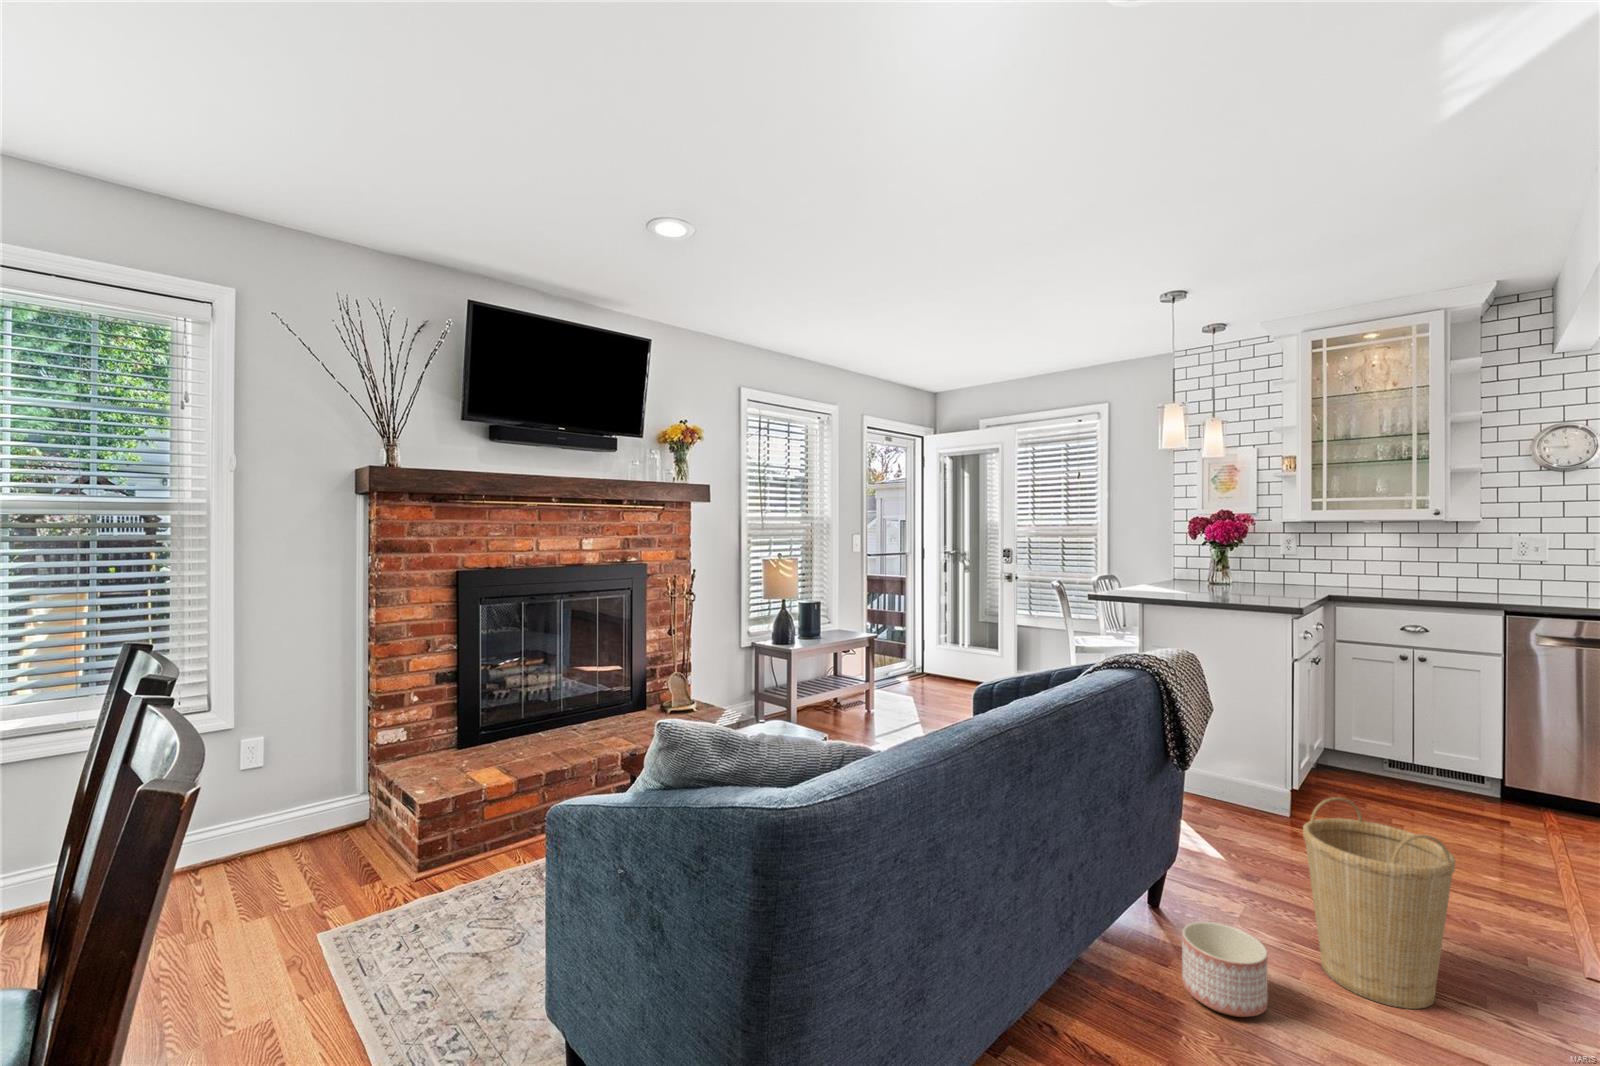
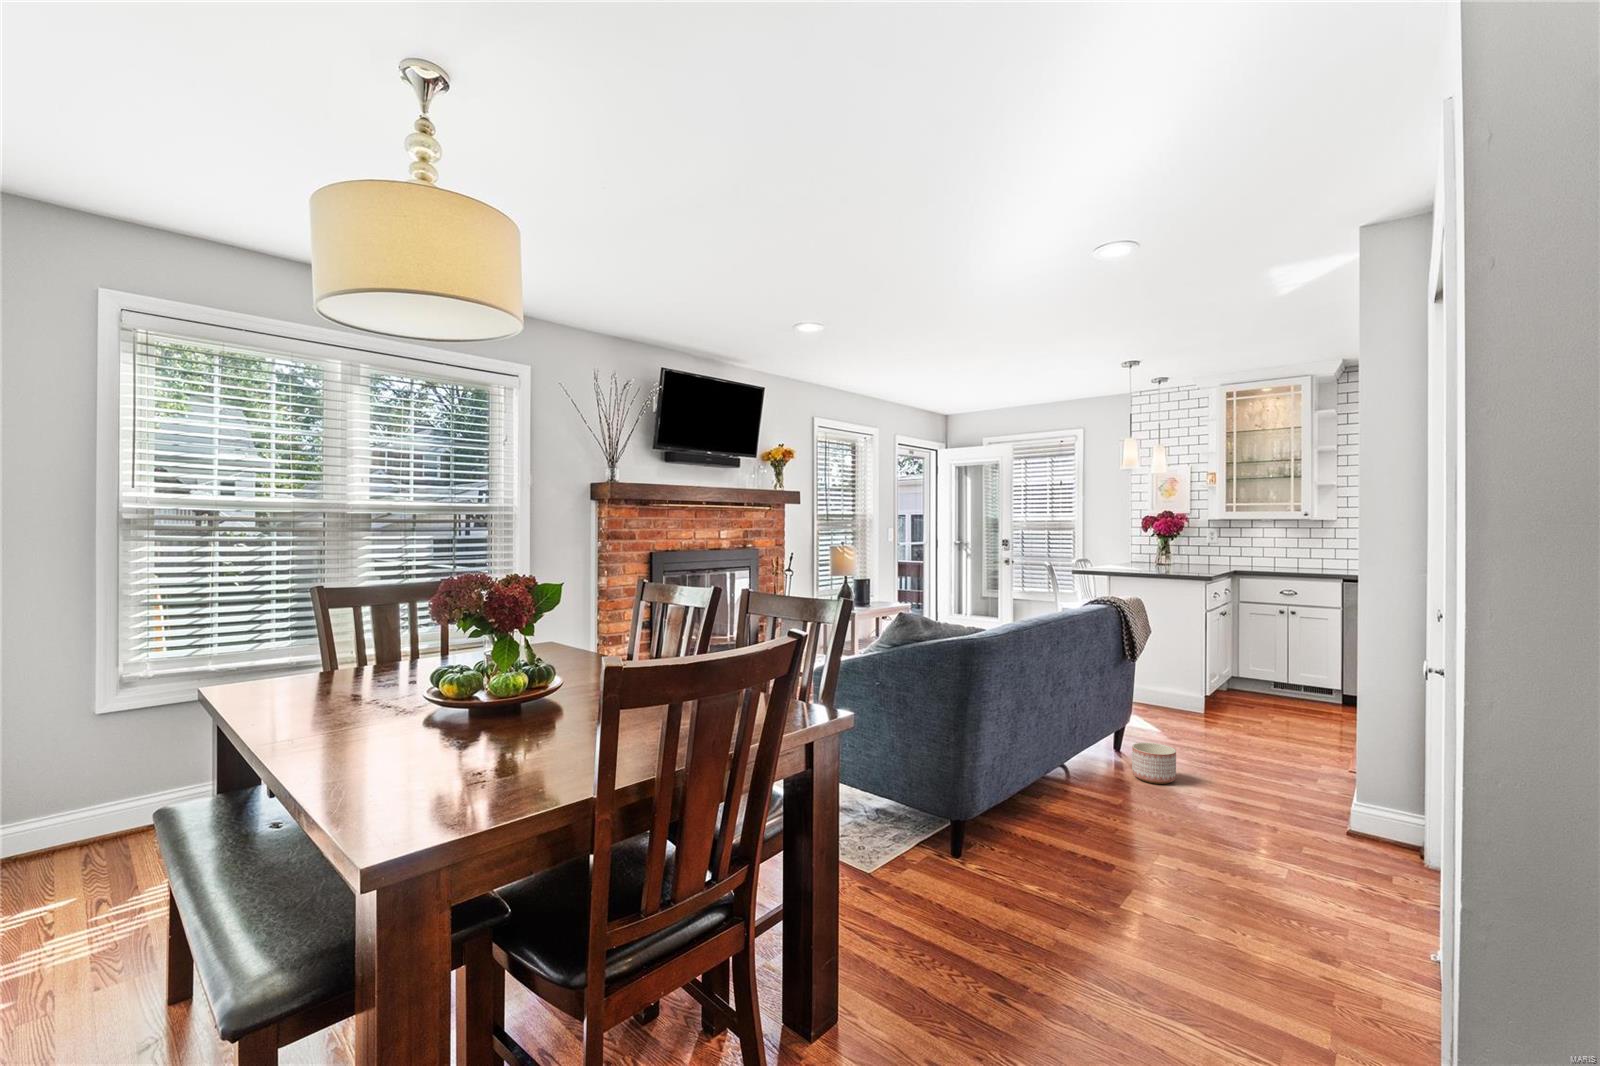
basket: present [1303,797,1455,1009] -> none [1199,677,1274,780]

